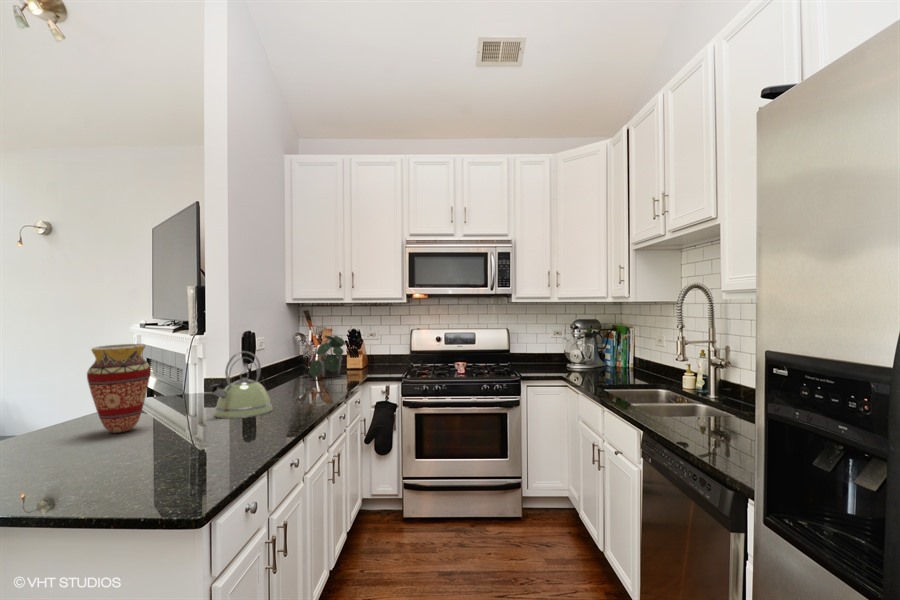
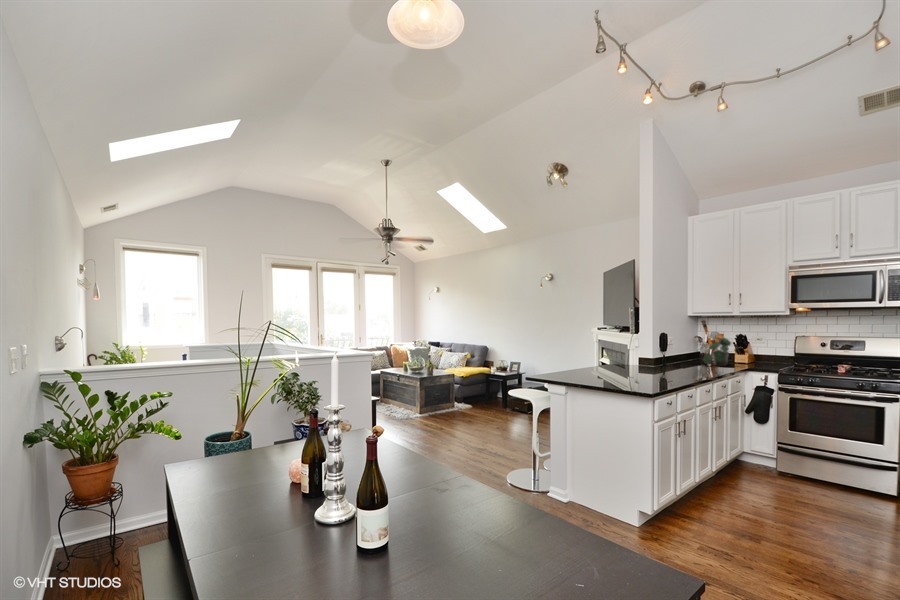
vase: present [87,344,150,433] -> none [595,338,619,375]
kettle: present [210,351,273,419] -> none [644,344,677,377]

